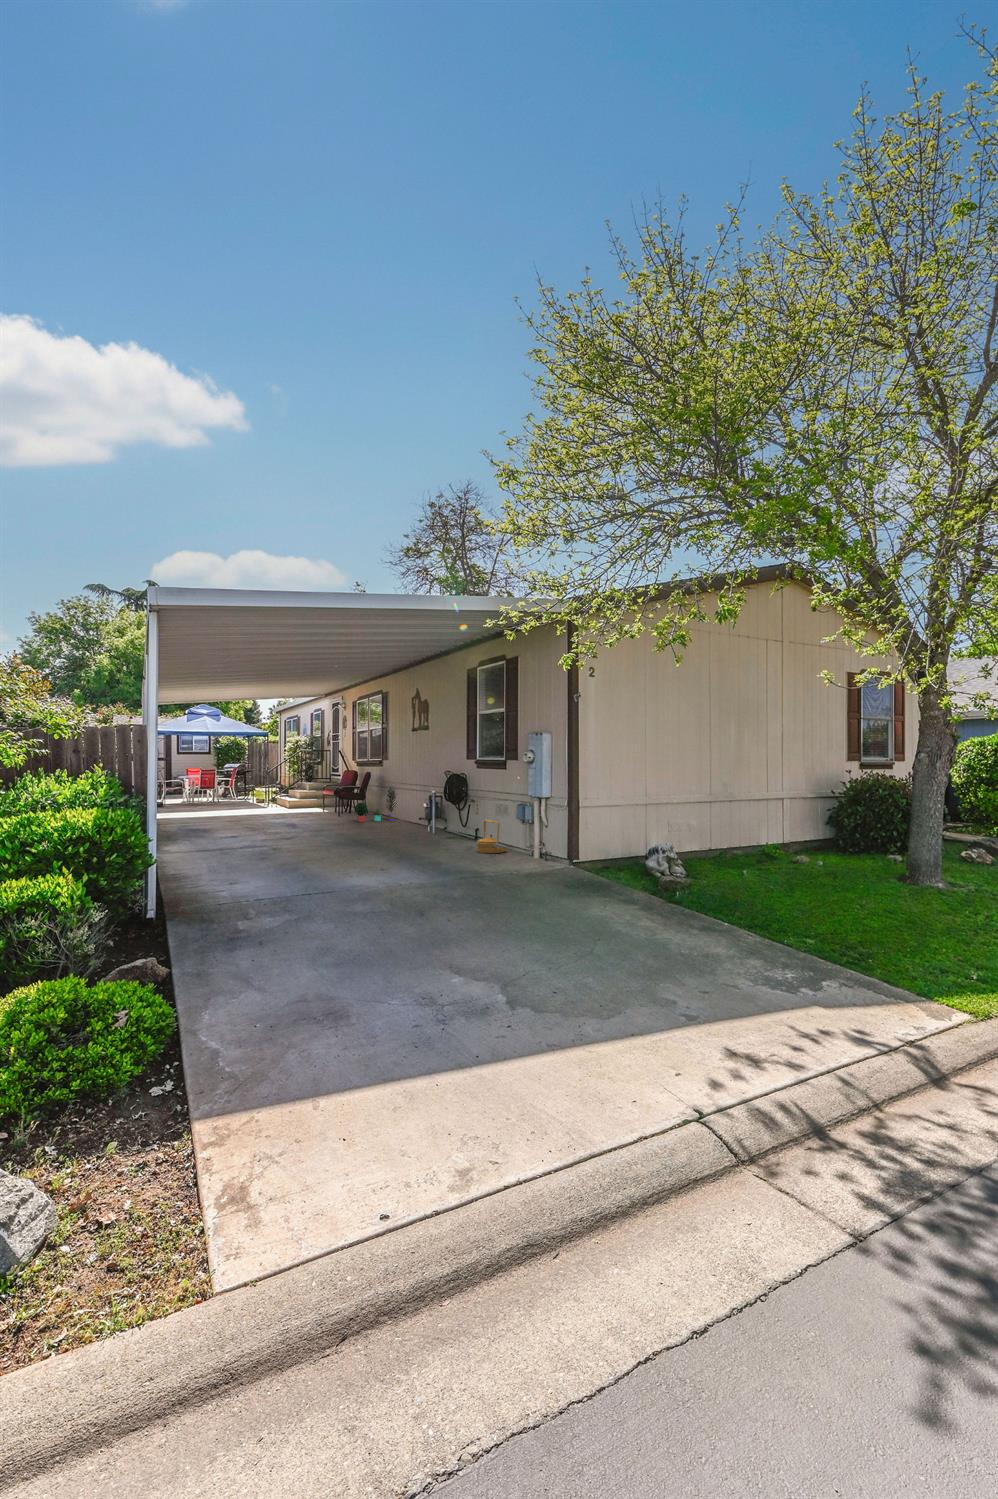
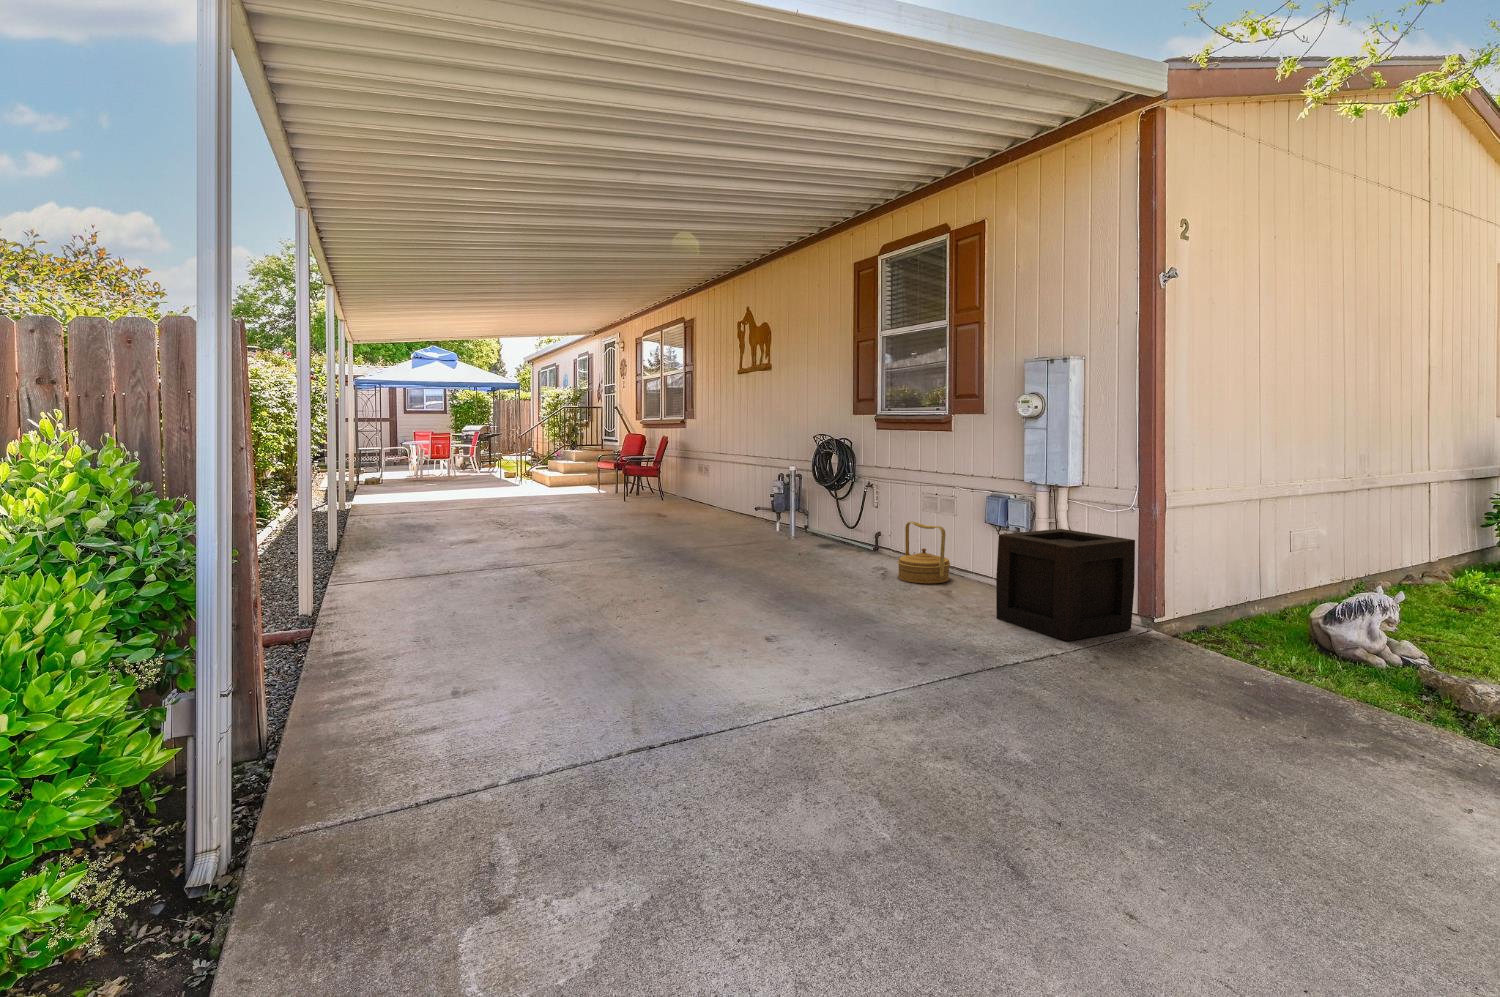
potted plant: present [355,787,396,822] -> none [651,458,715,511]
wooden crate: none [507,819,568,870] -> present [996,529,1135,641]

